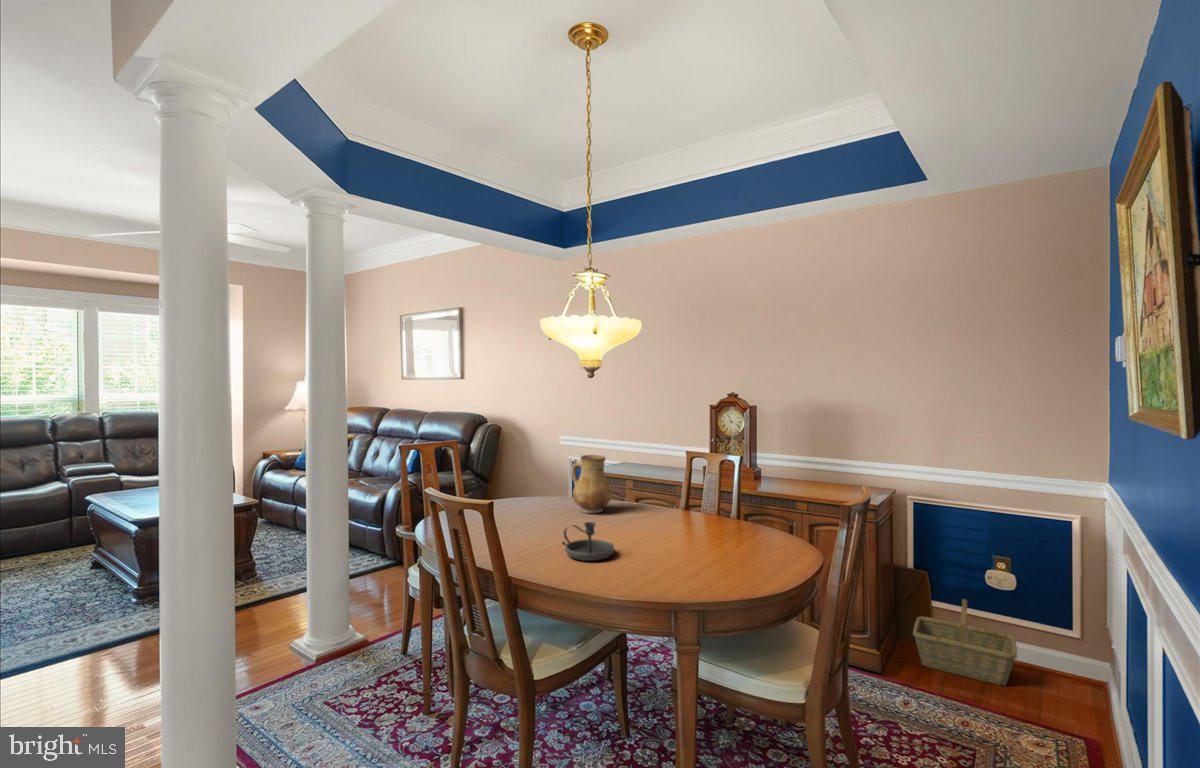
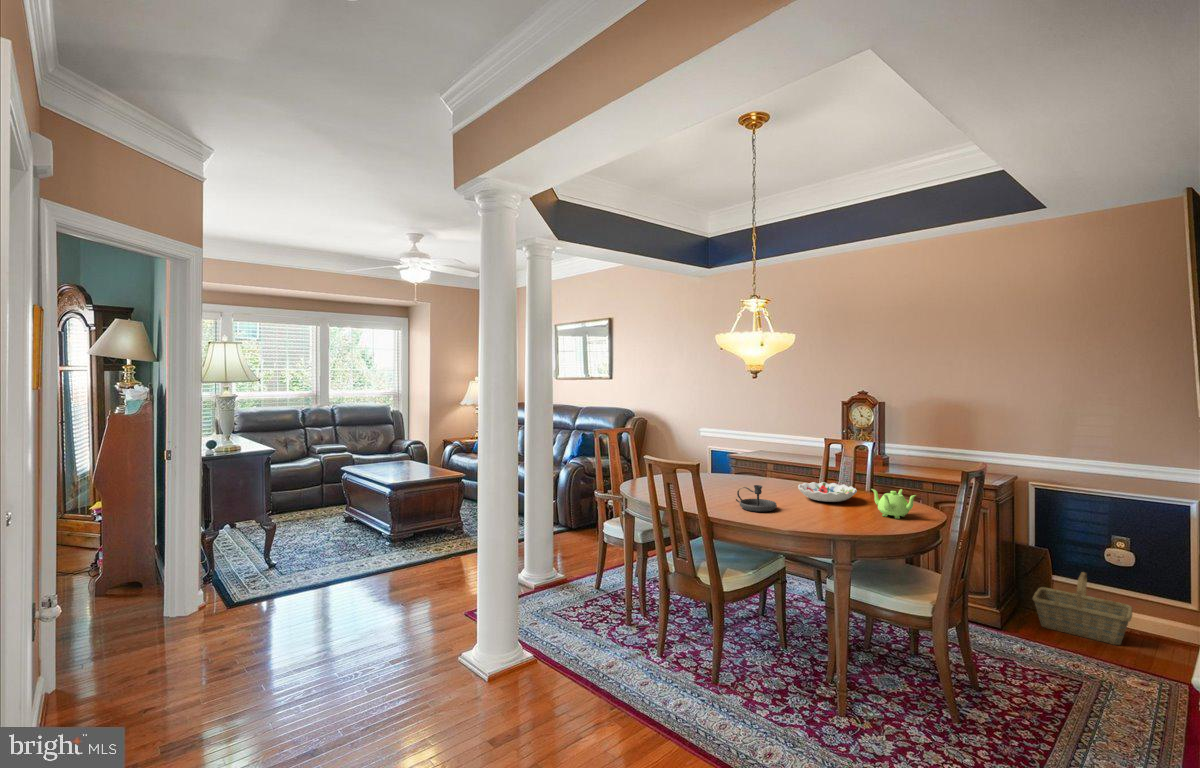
ceramic pitcher: present [571,455,611,513] -> none [731,440,765,485]
decorative bowl: none [647,509,719,538] -> present [798,482,857,502]
teapot: none [734,521,791,563] -> present [872,489,916,519]

